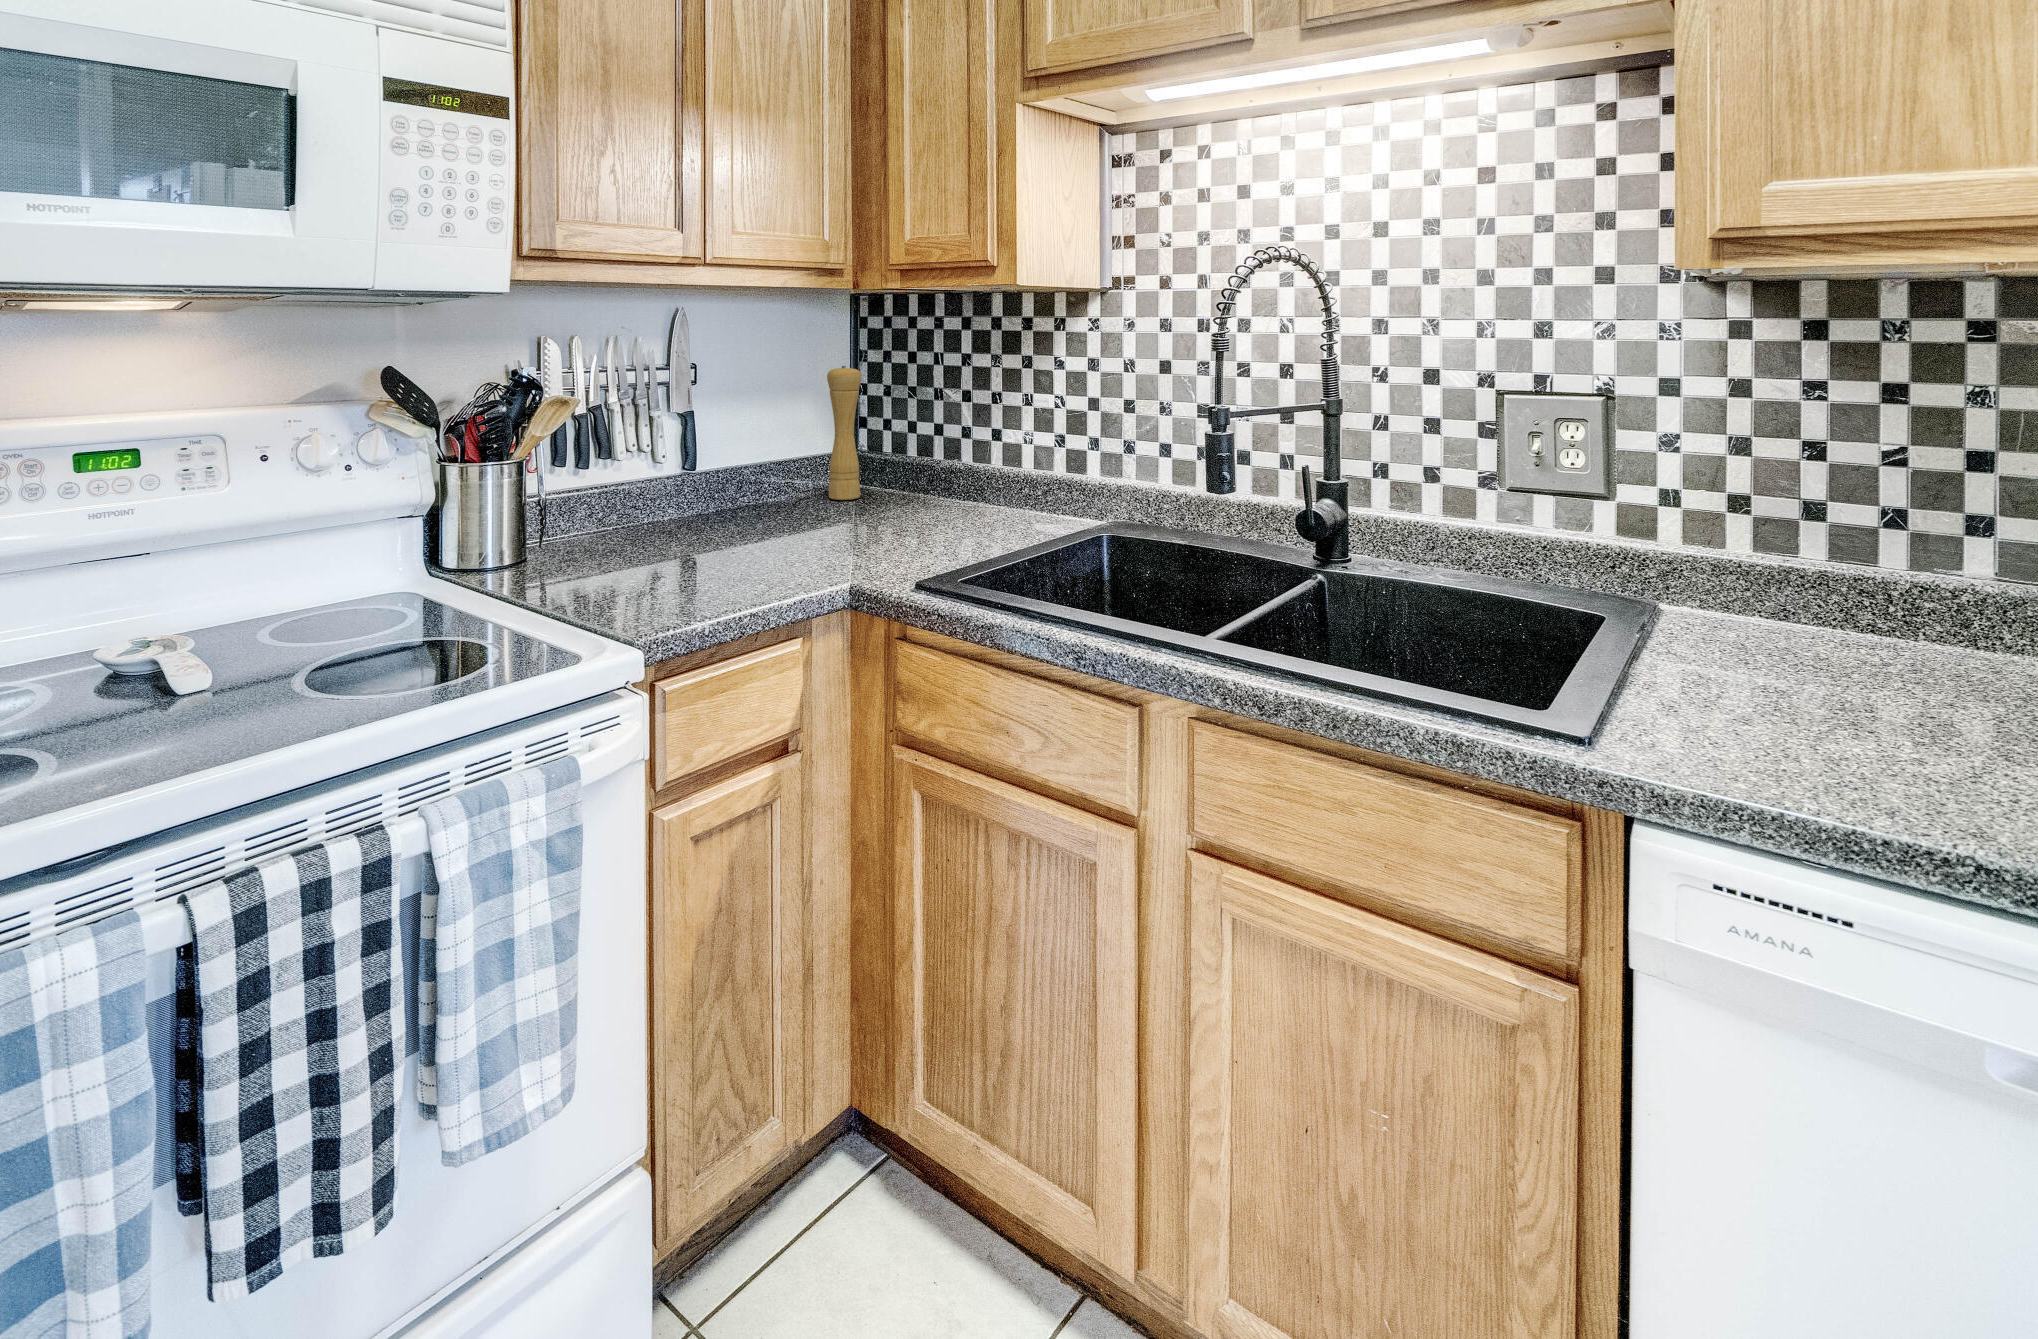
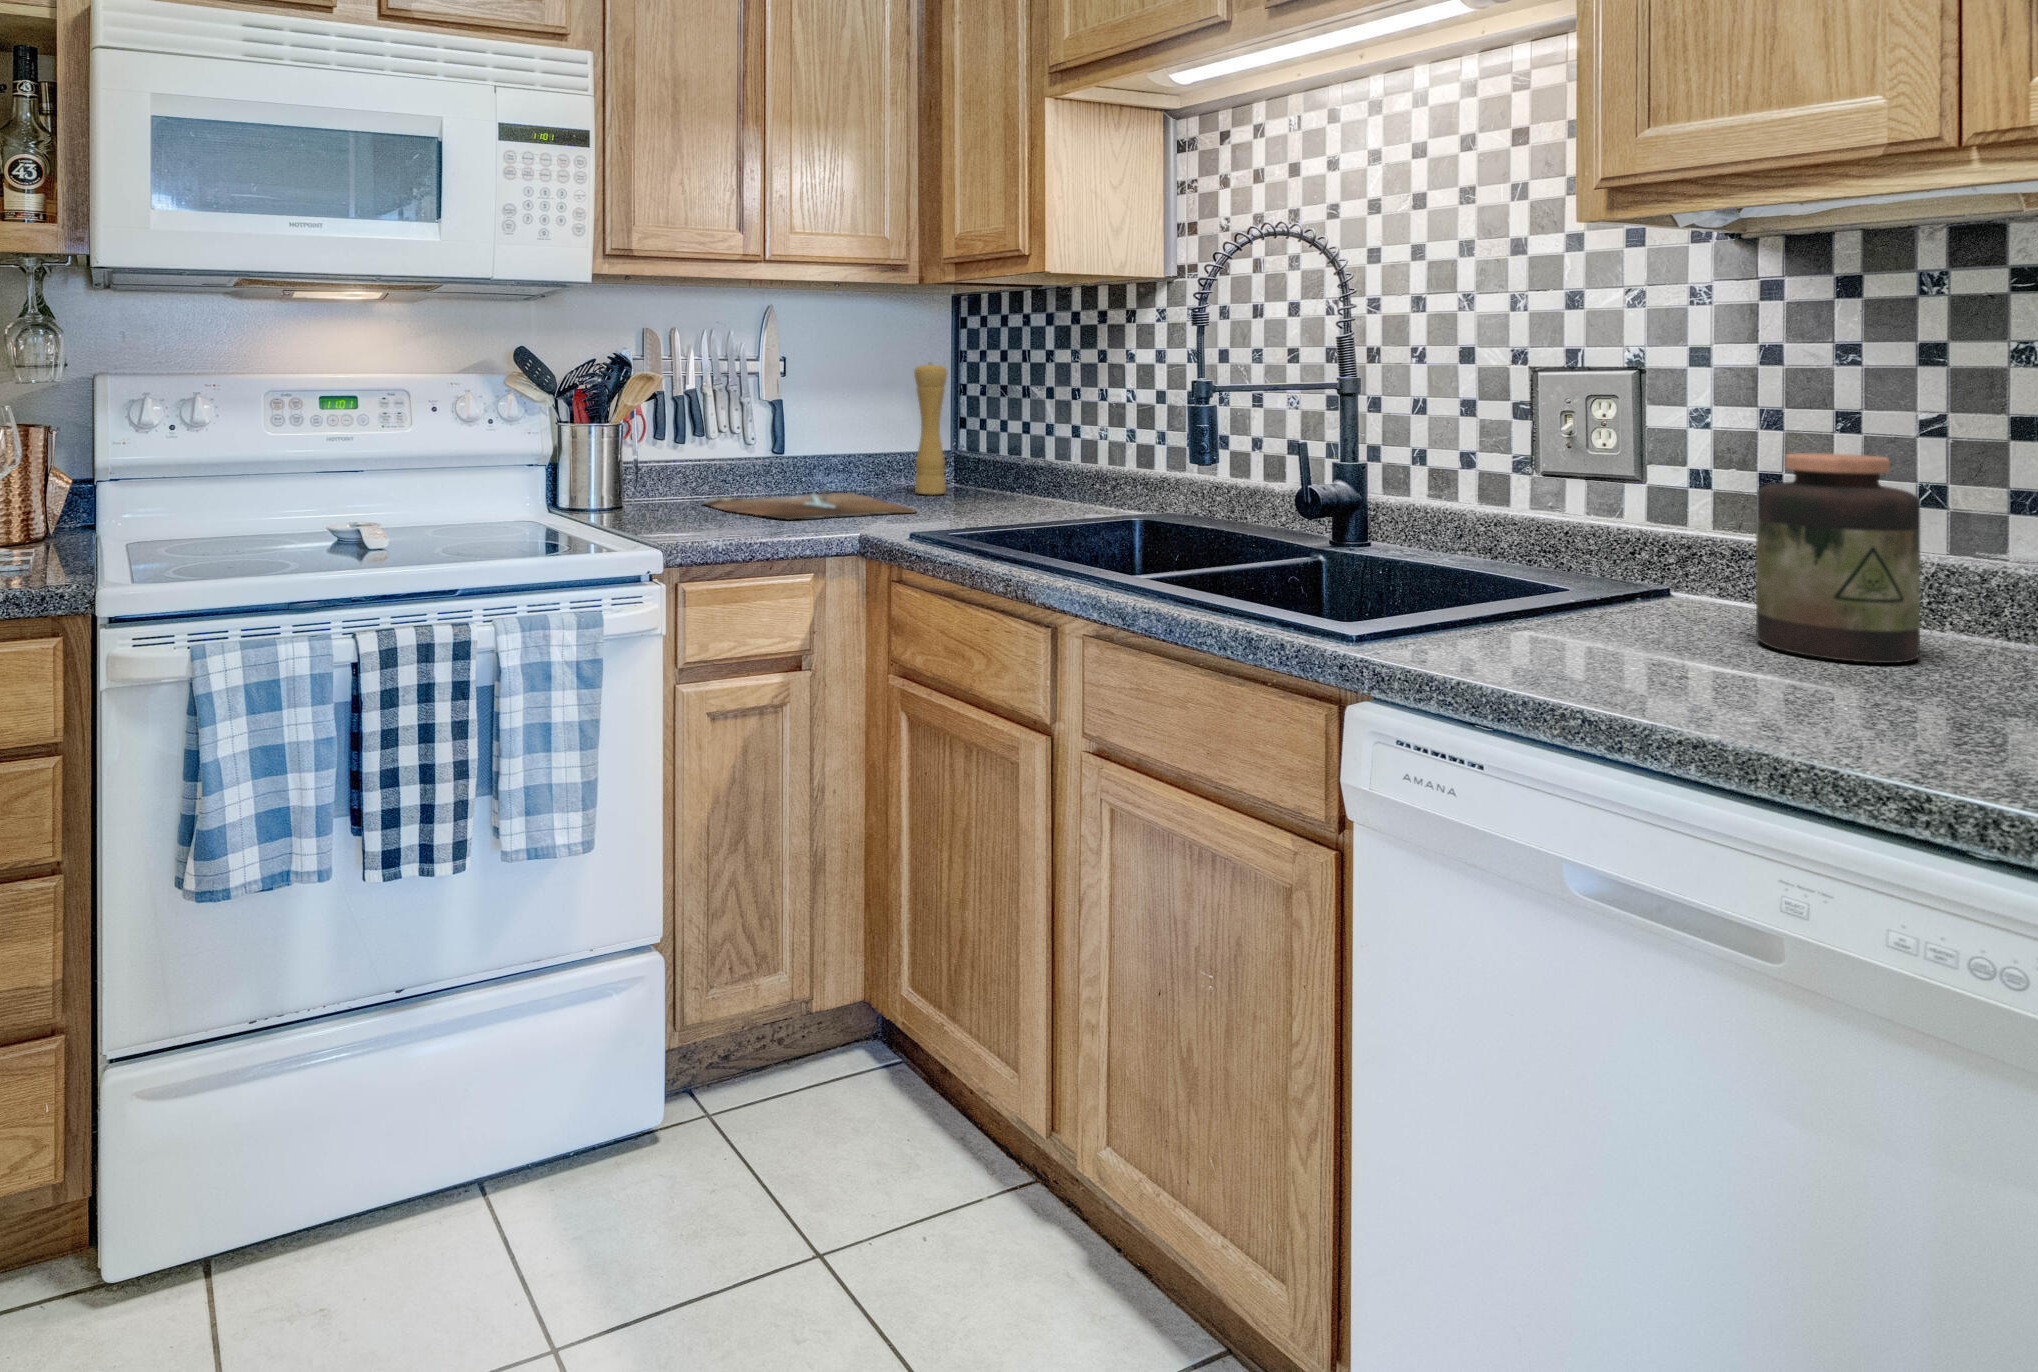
jar: none [1825,493,1985,695] -> present [1756,453,1920,663]
cutting board: none [614,504,864,557] -> present [704,487,916,520]

